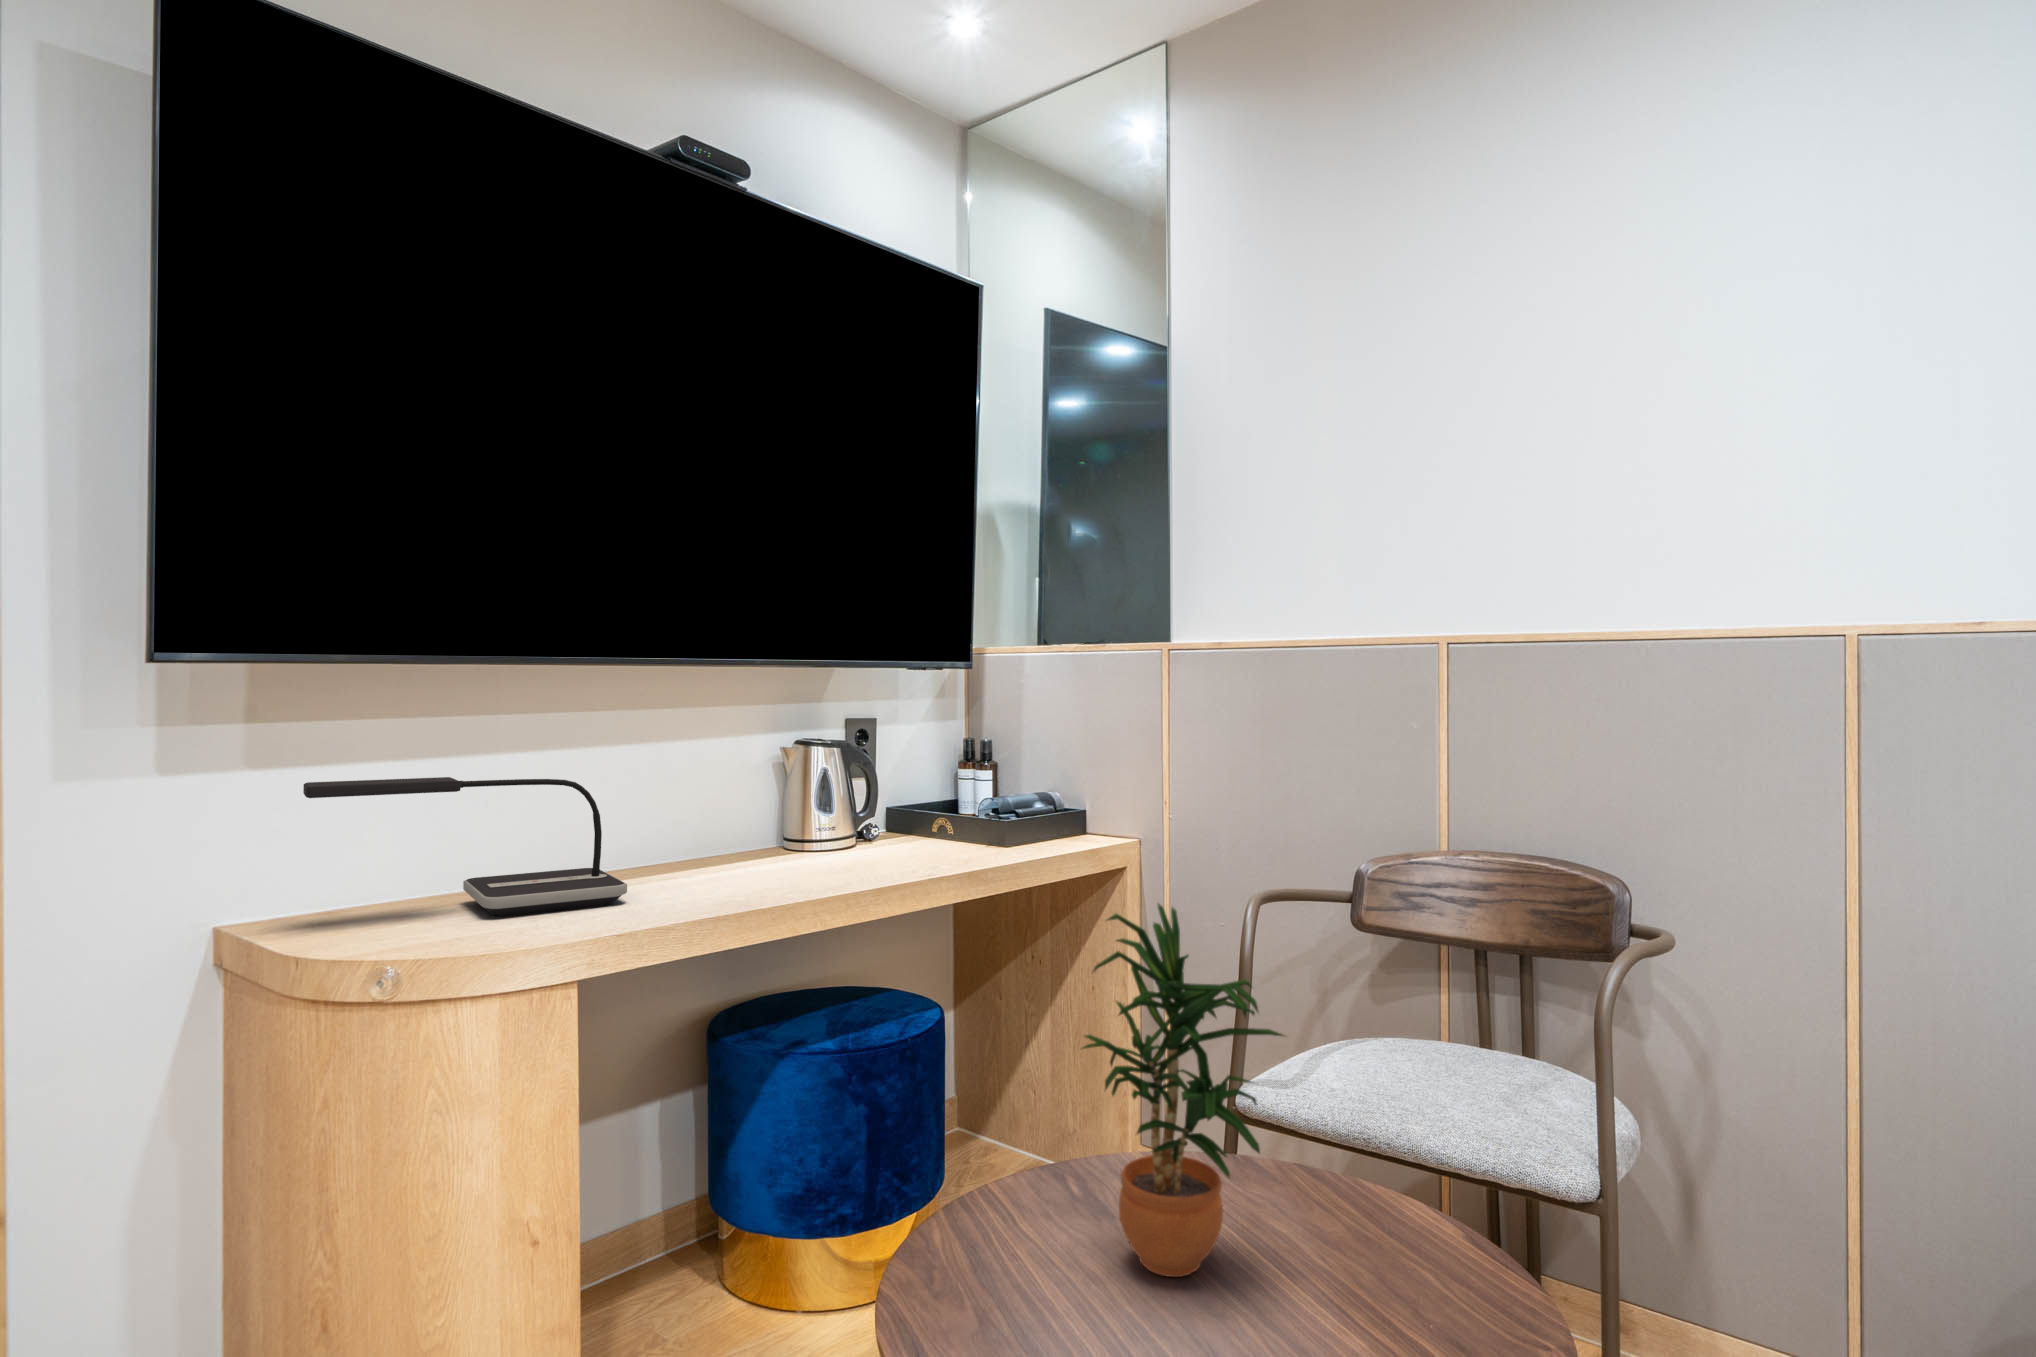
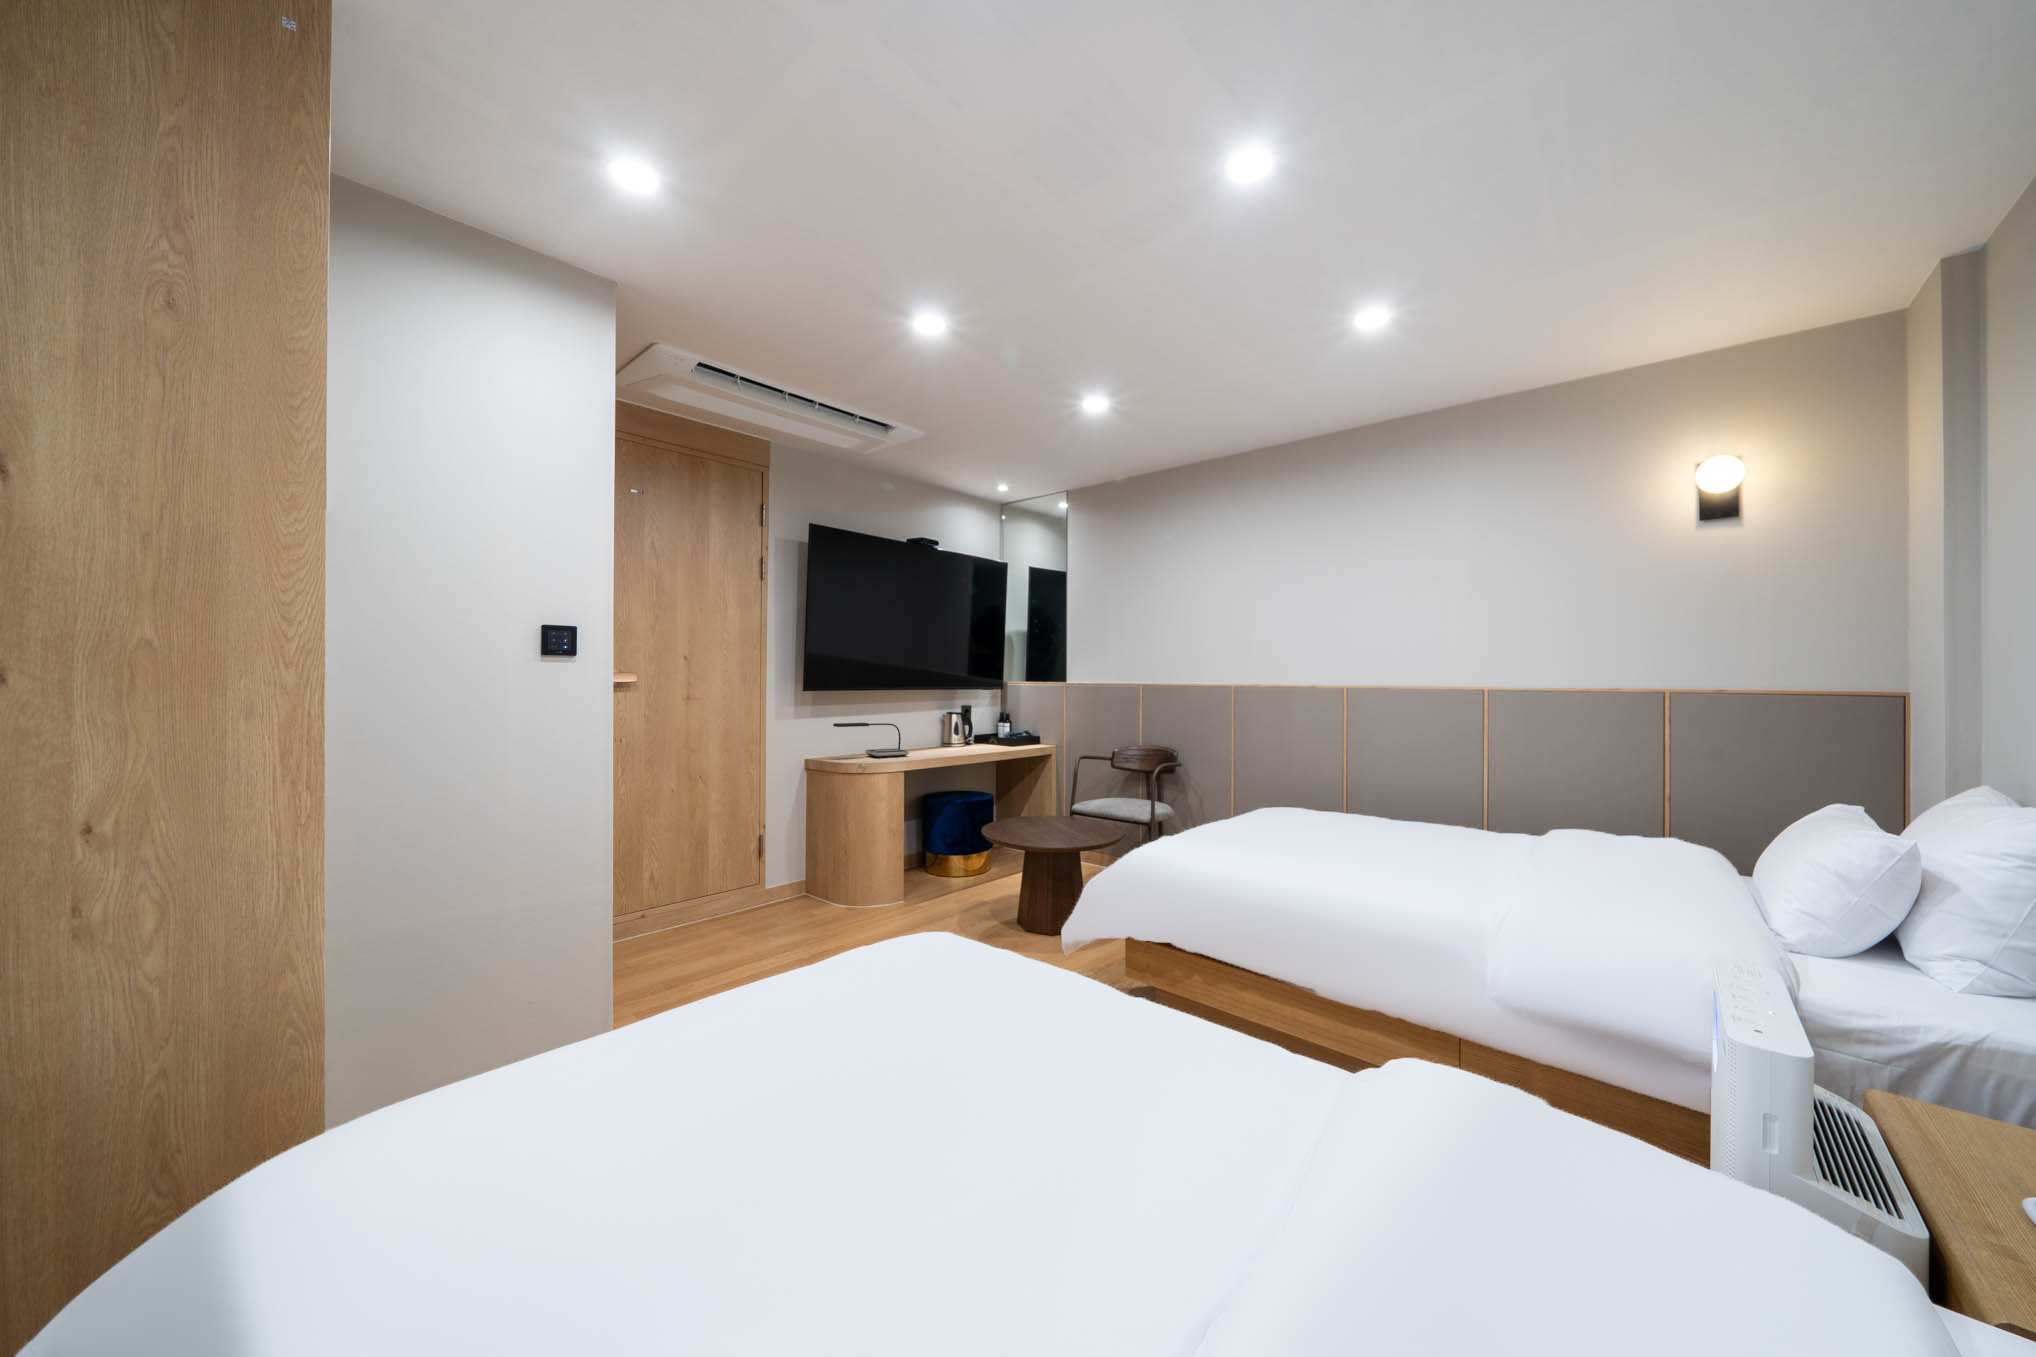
potted plant: present [1083,904,1283,1277] -> none [1020,749,1064,825]

